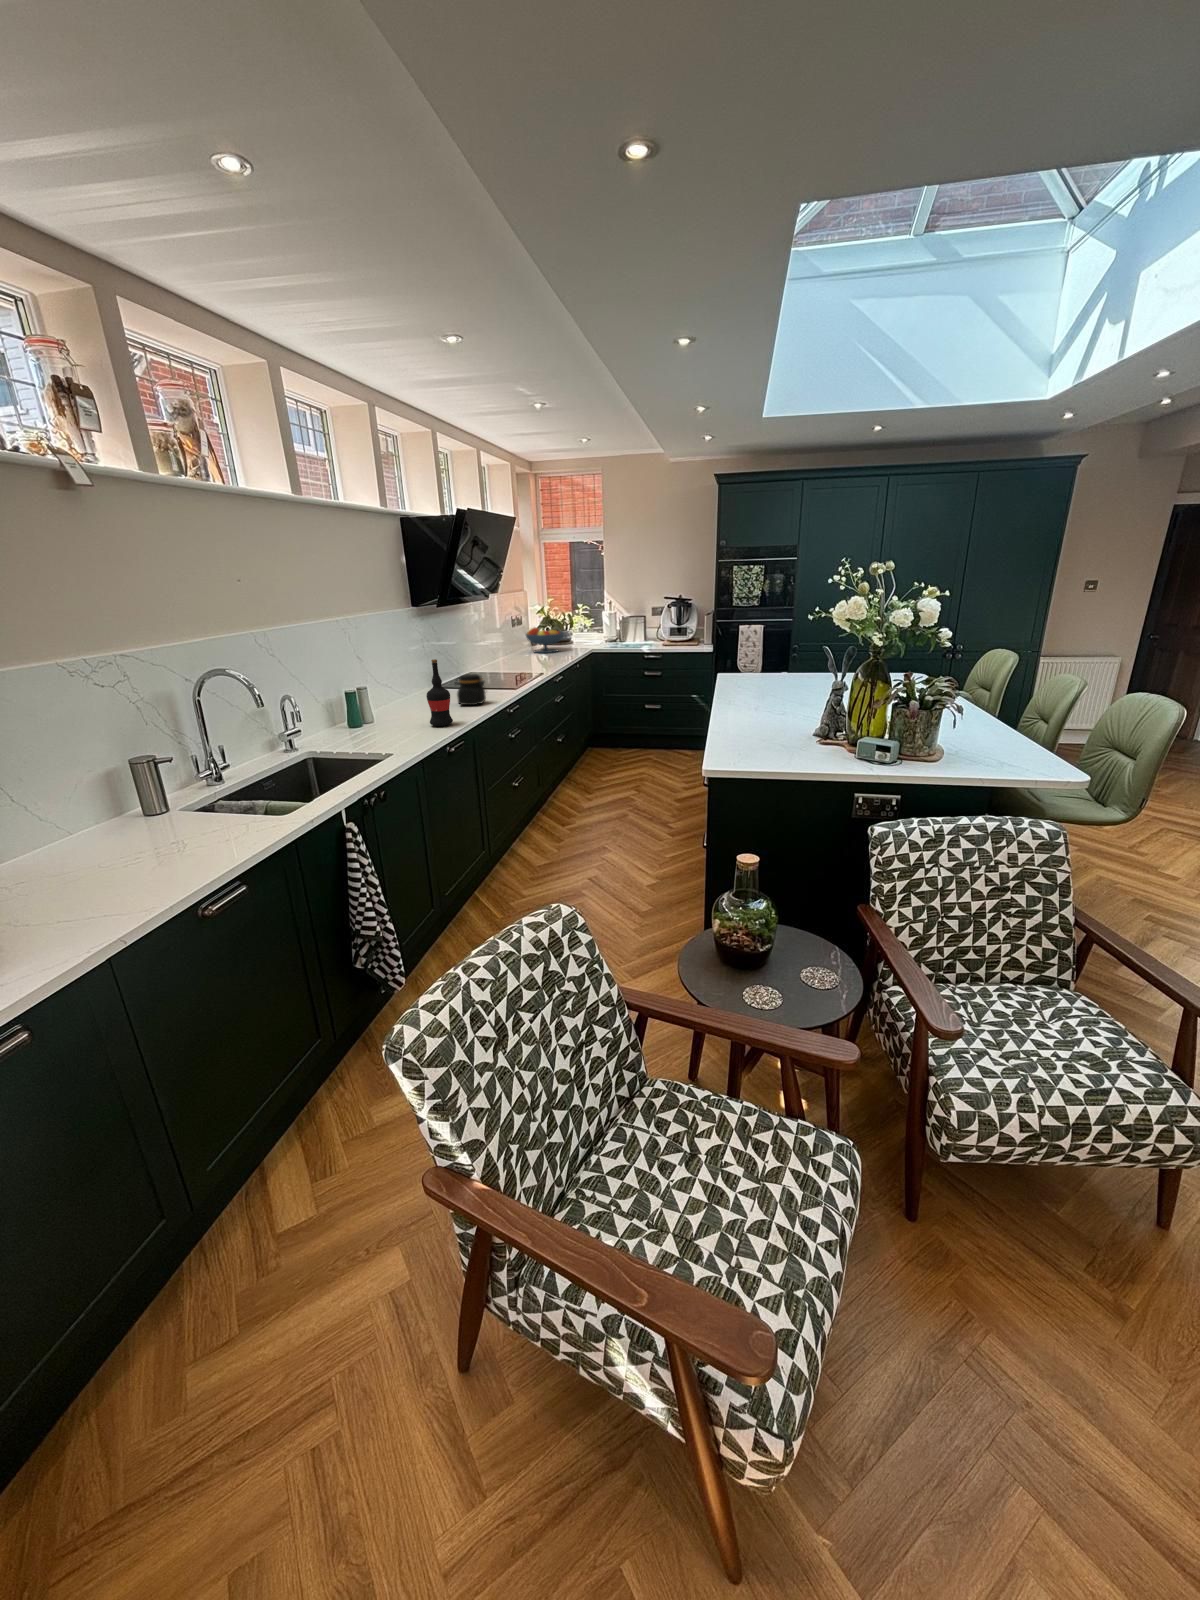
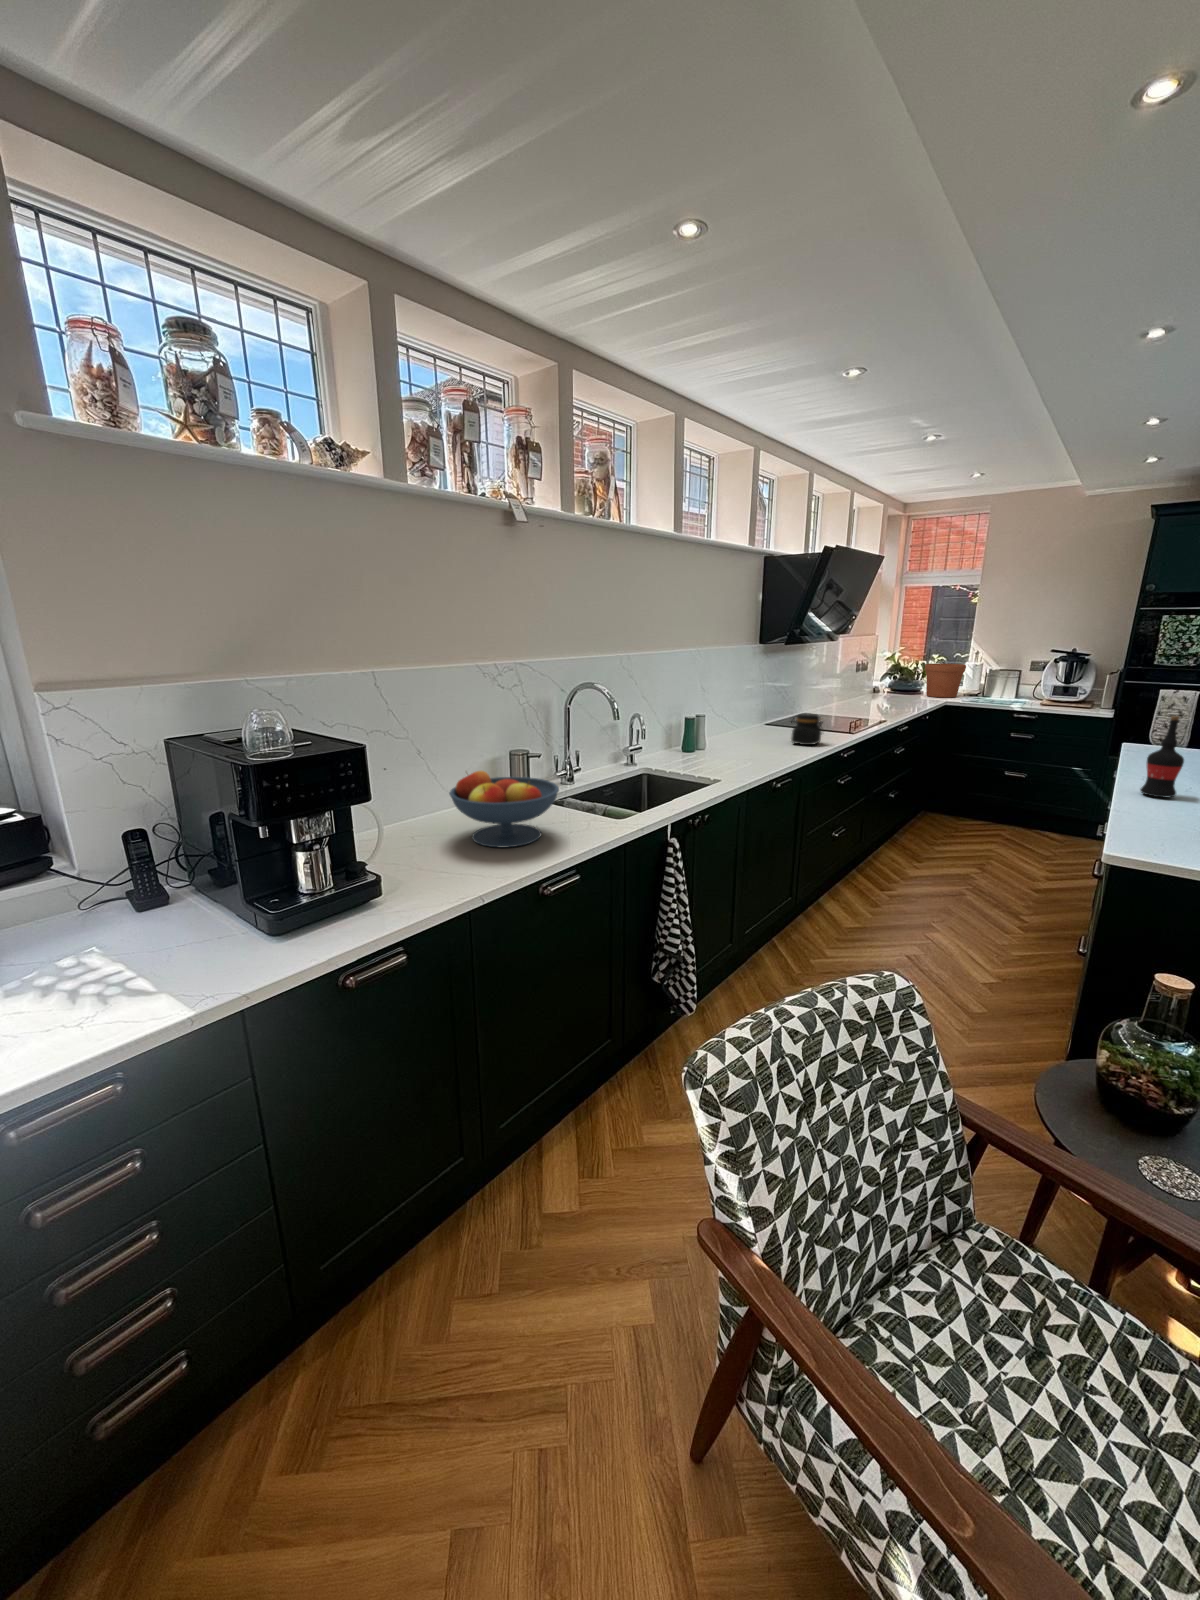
flower pot: none [571,613,604,645] -> present [925,664,966,698]
fruit bowl: present [526,627,564,653] -> present [449,771,559,847]
wine bottle: present [426,659,453,726] -> present [1140,716,1184,797]

